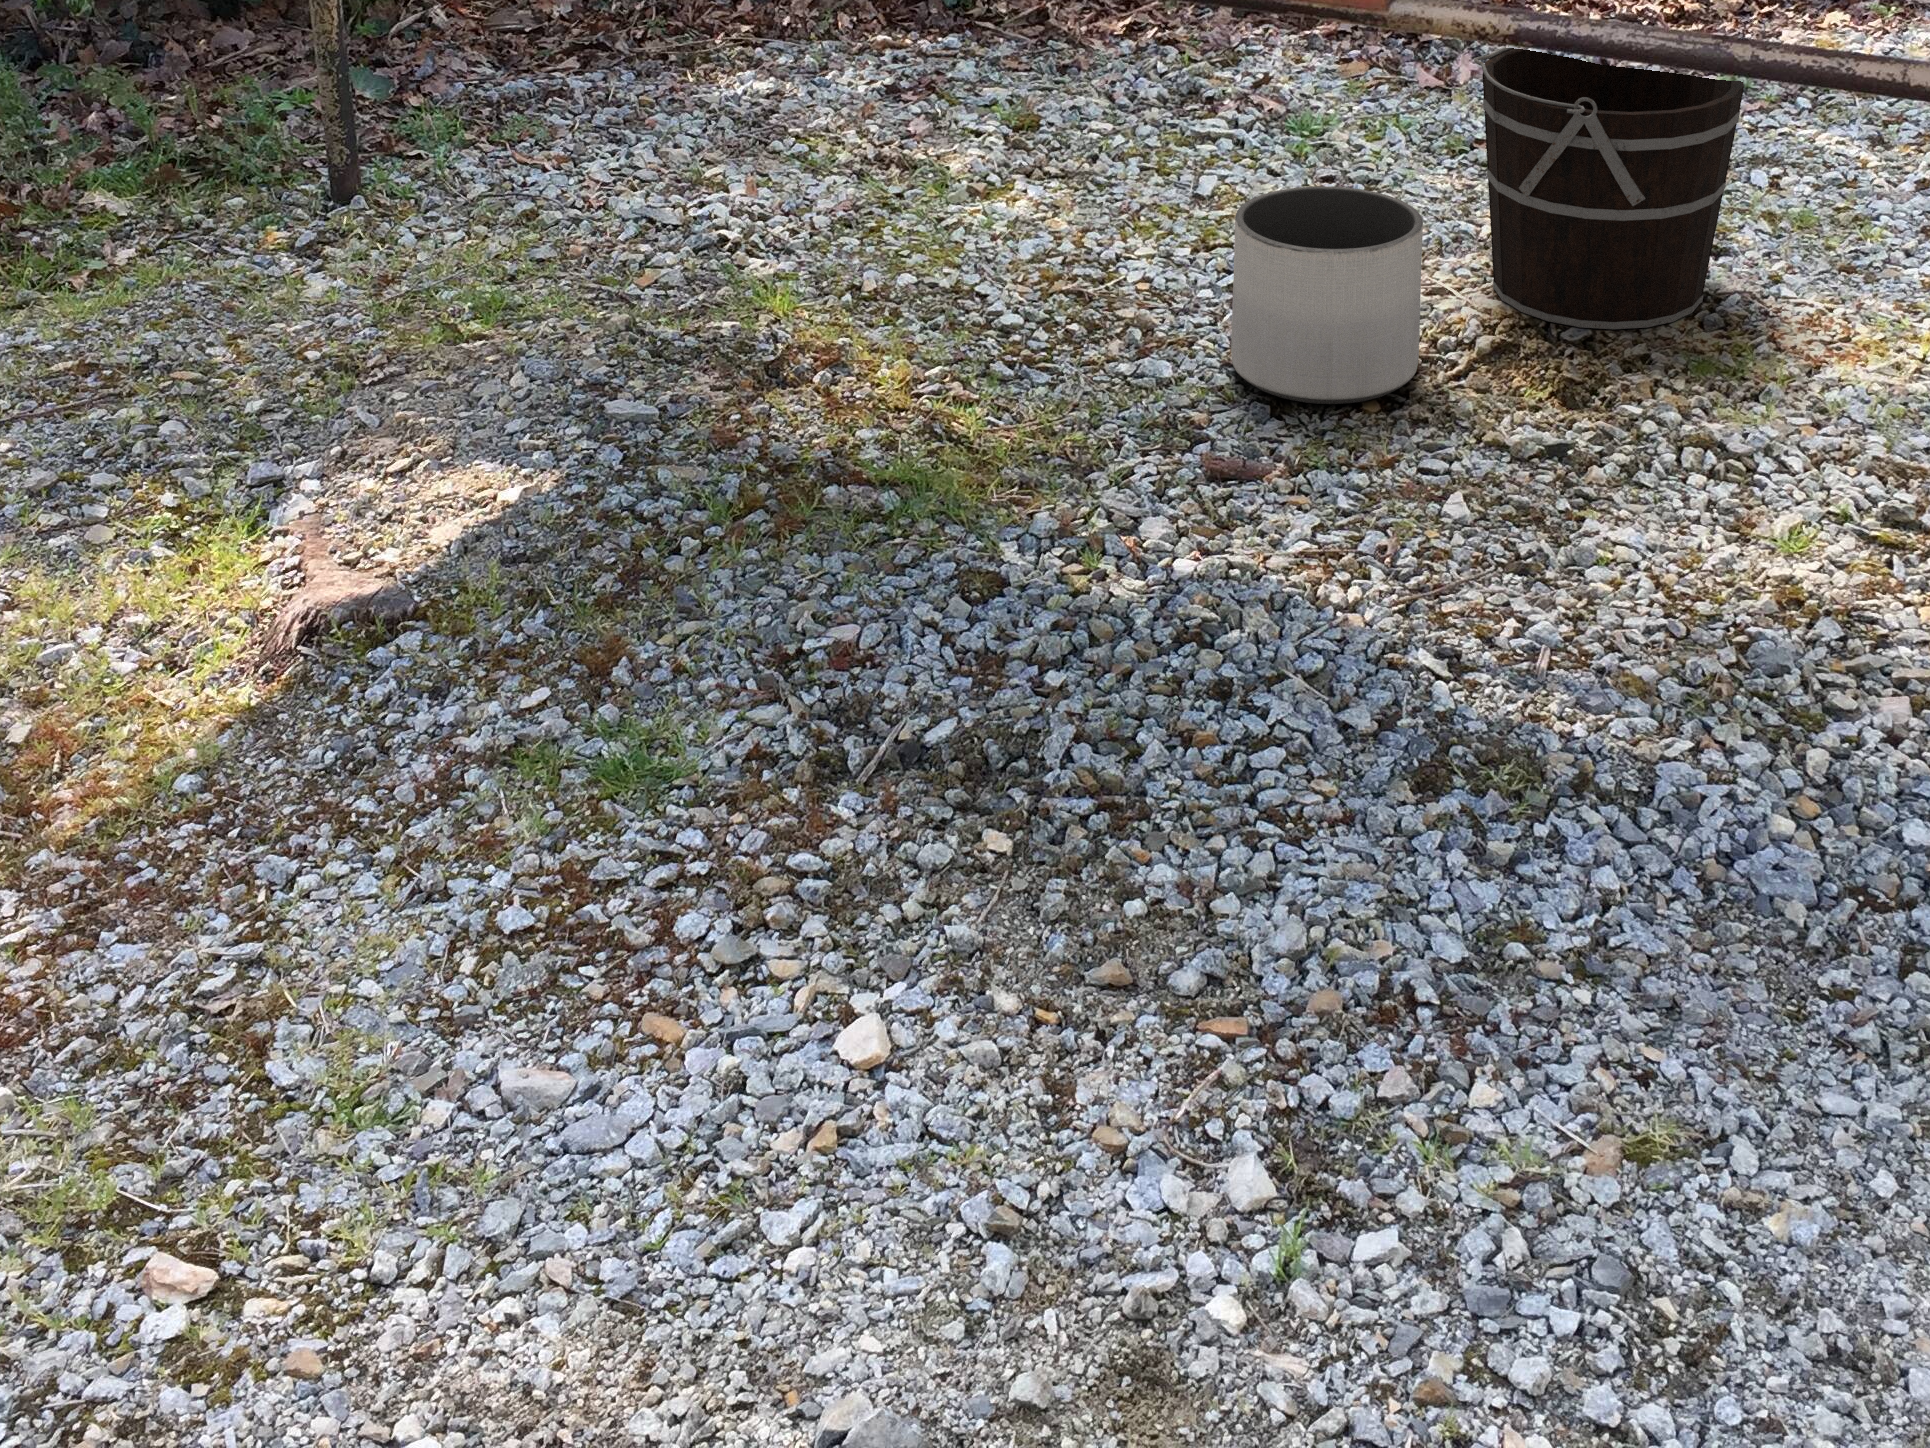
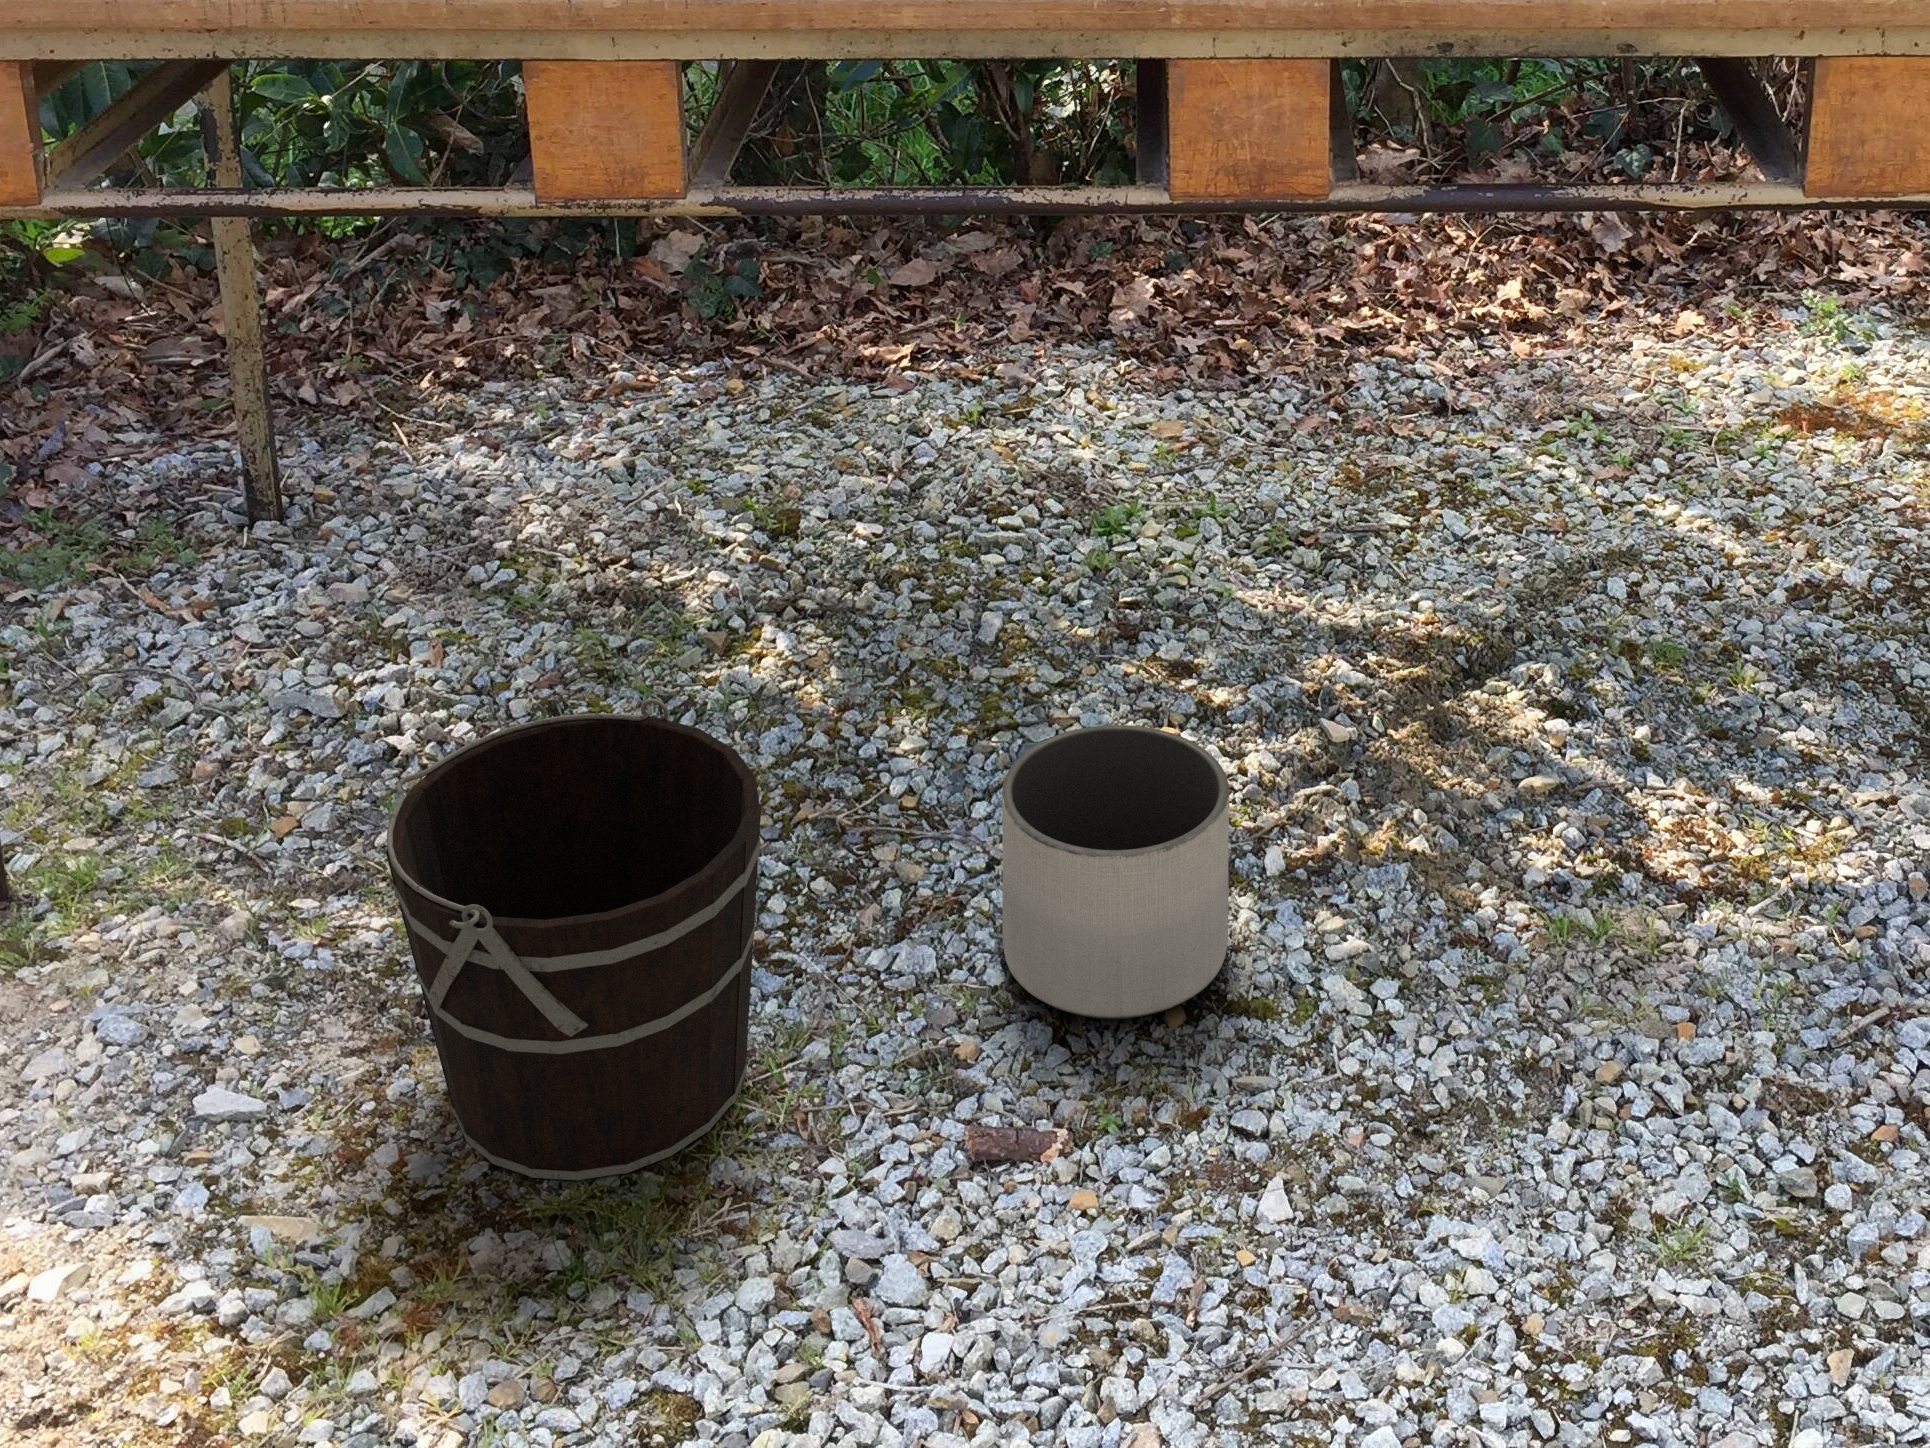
bucket: present [1474,47,1744,329] -> present [386,699,761,1180]

